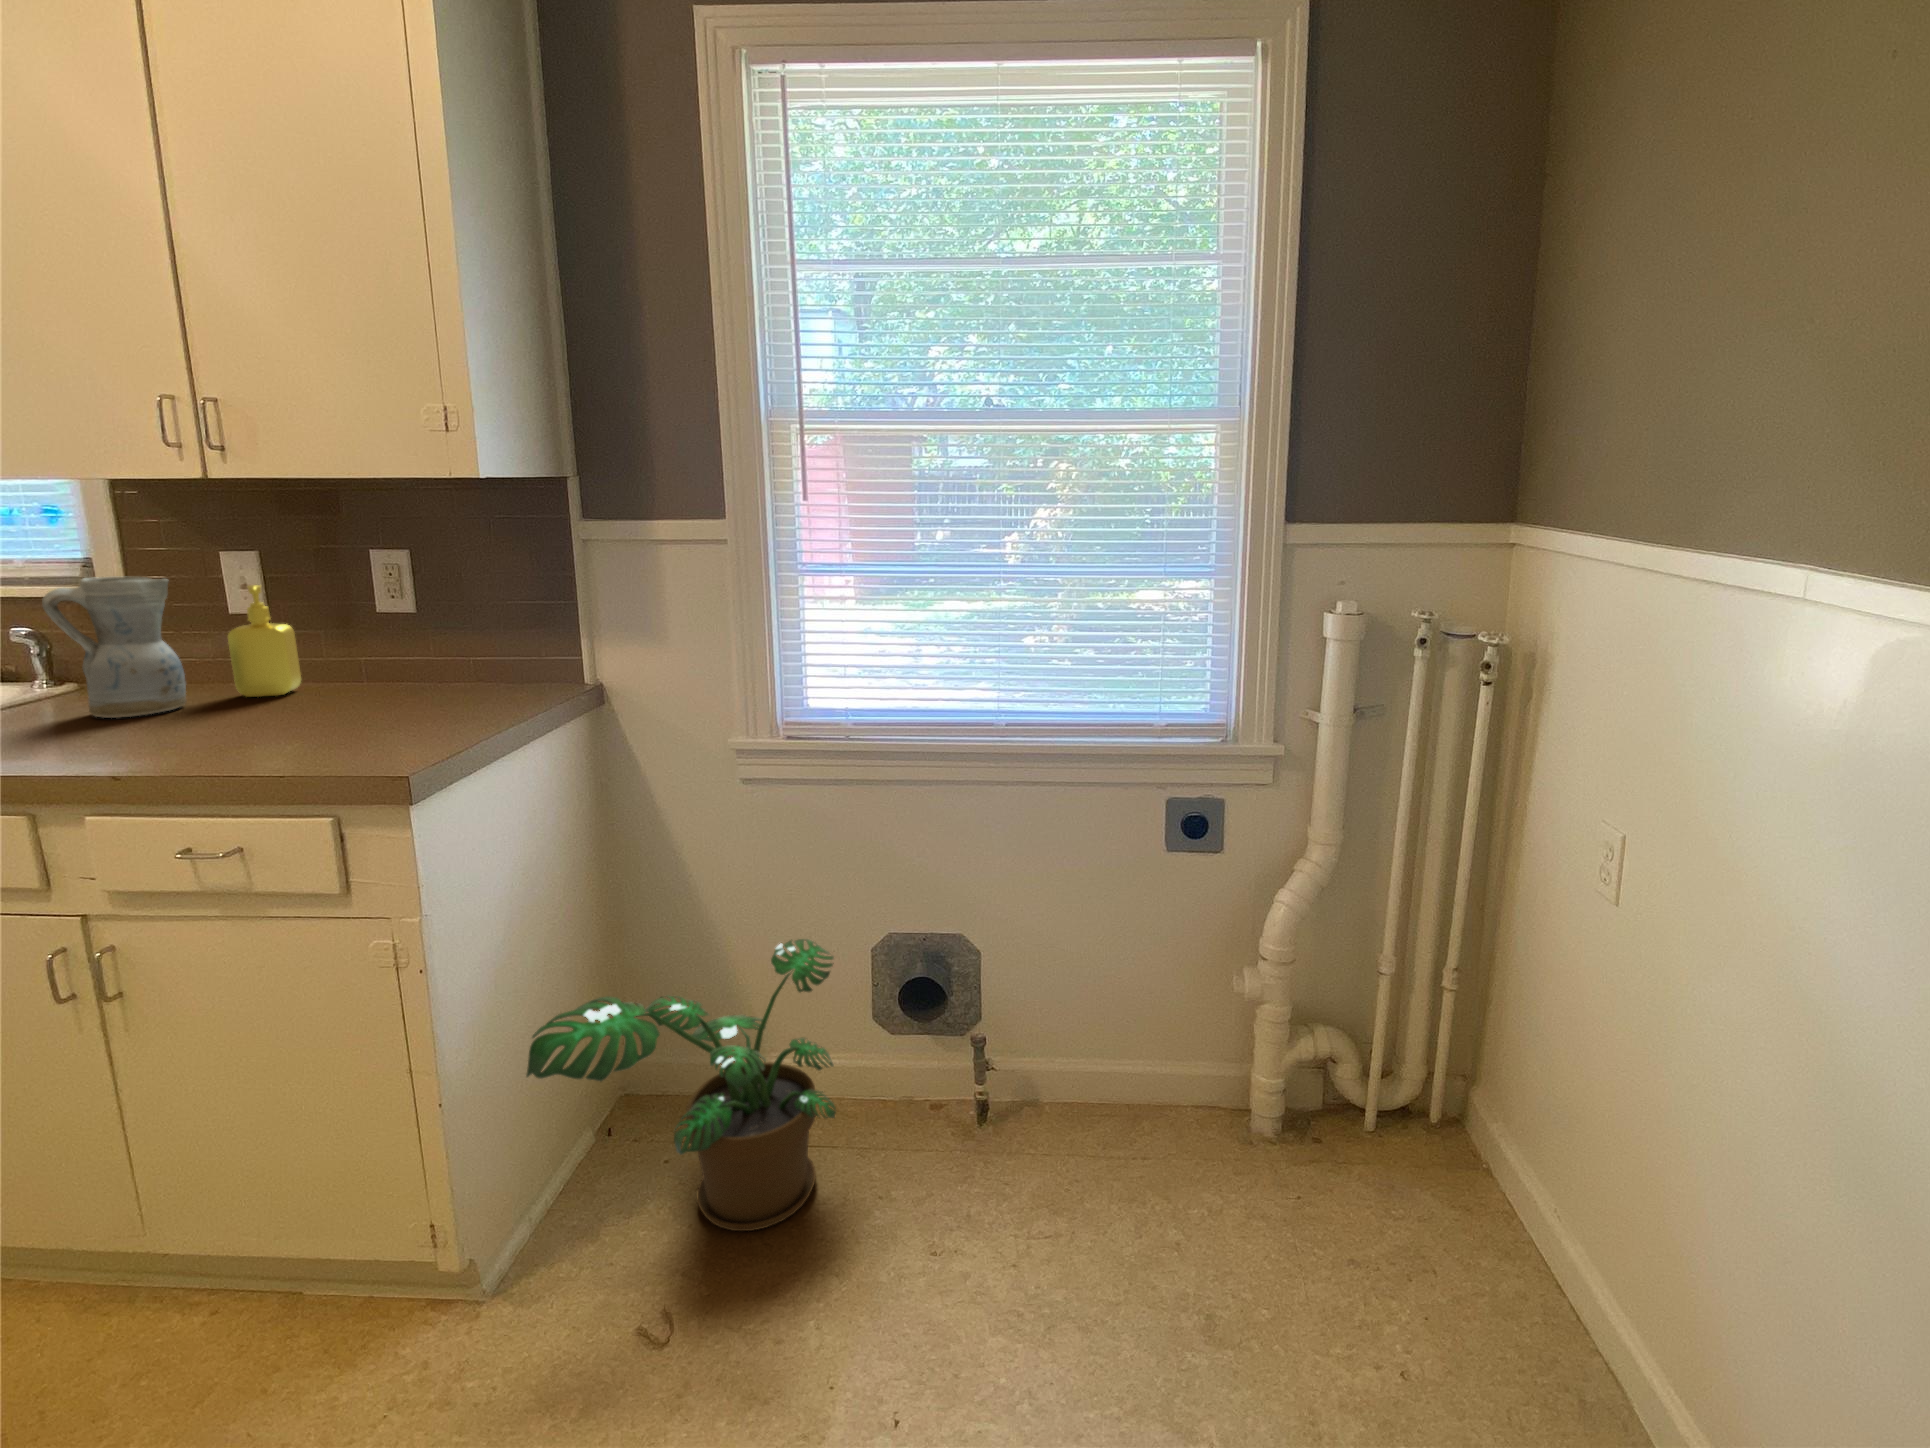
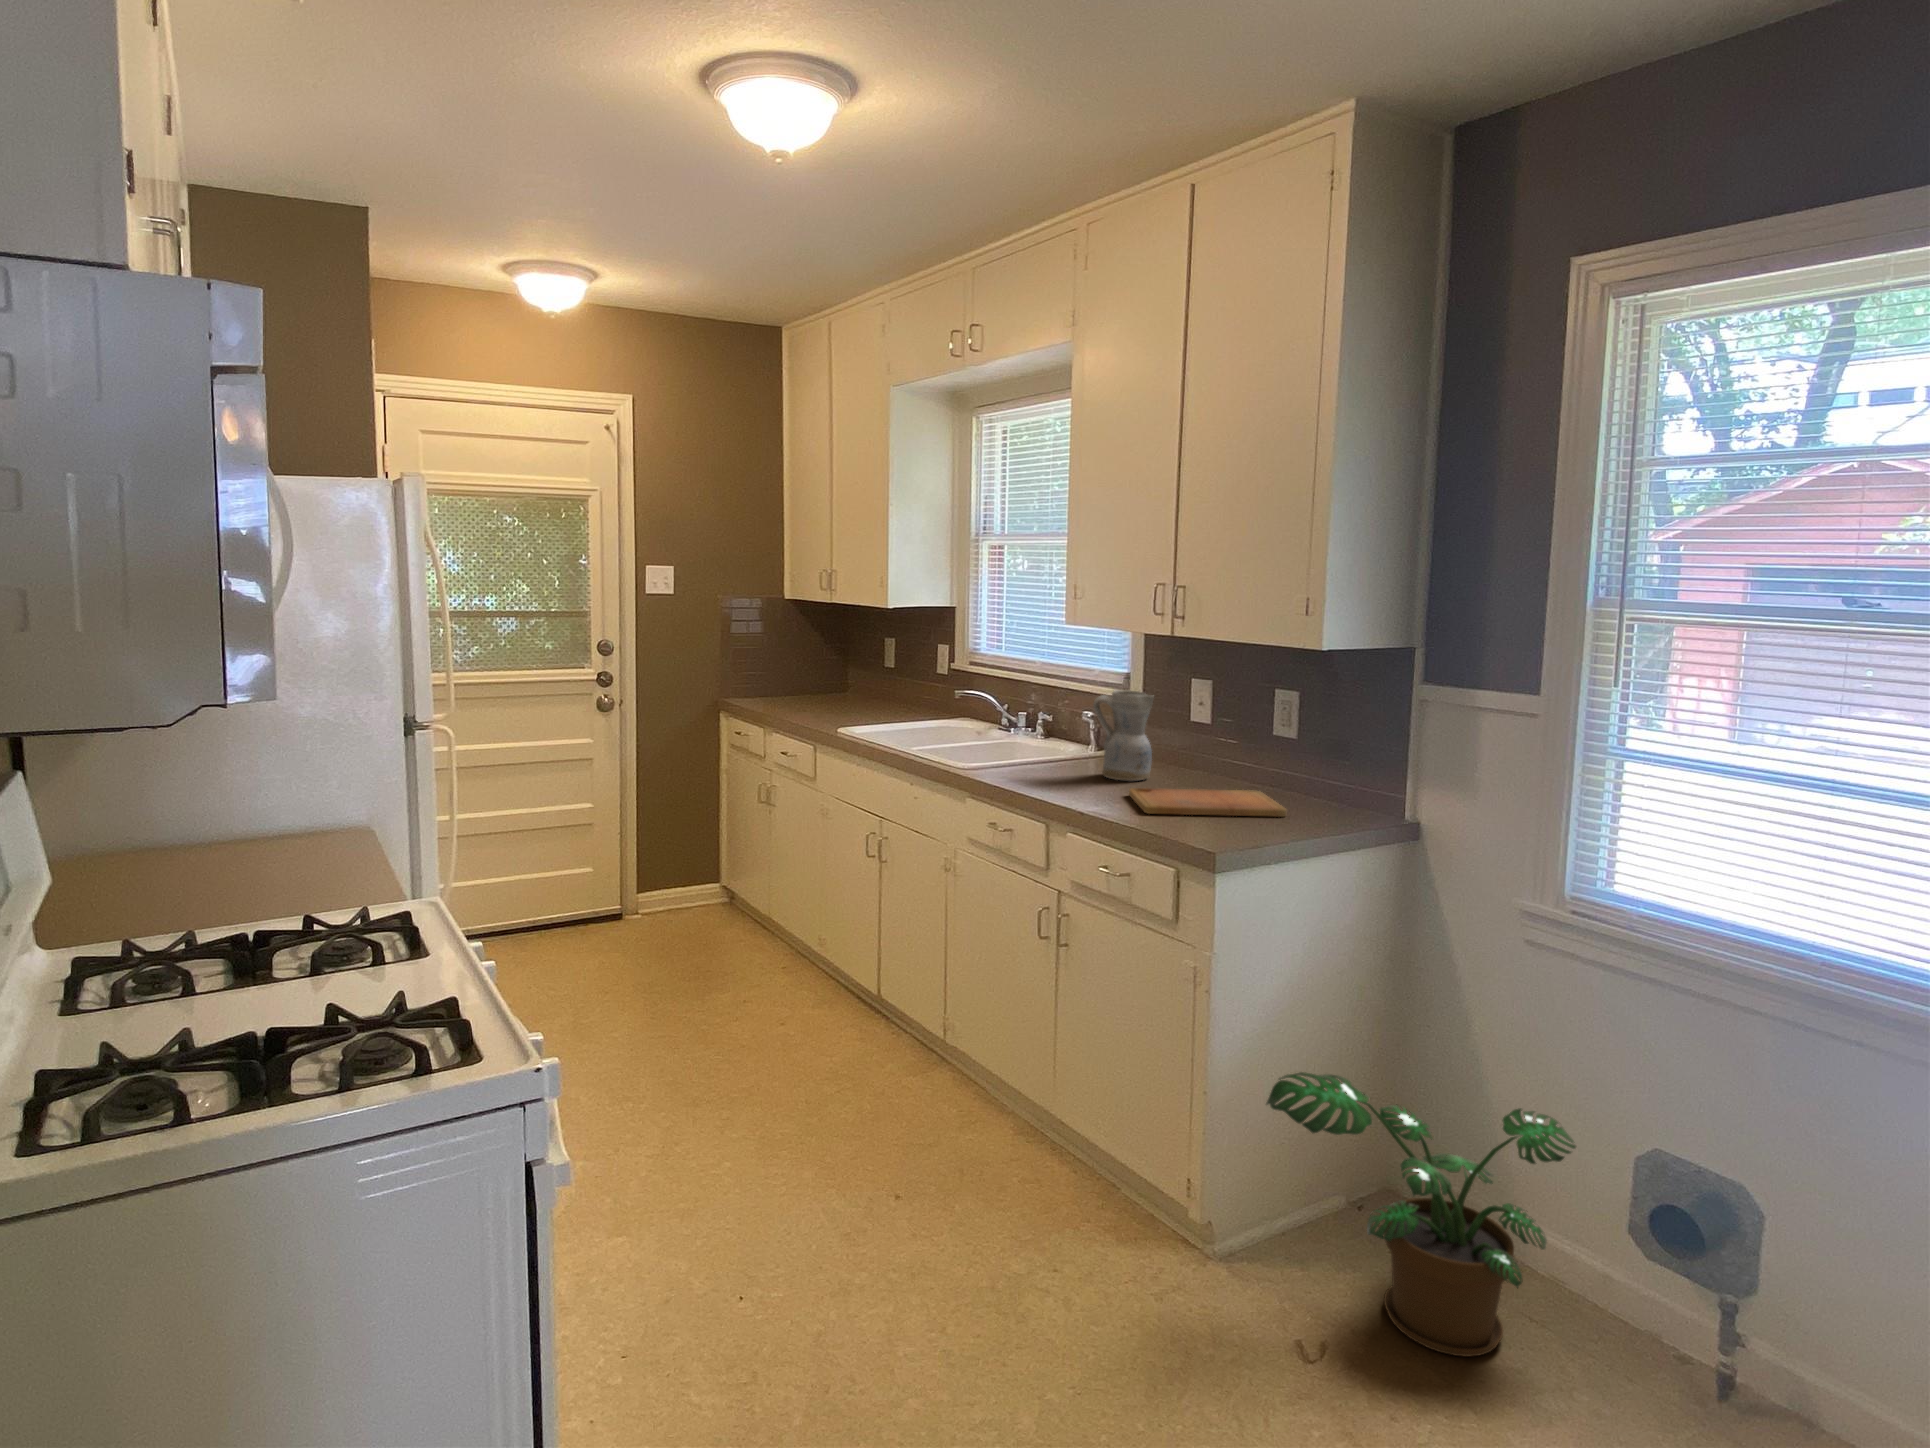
soap dispenser: present [228,585,301,697] -> none [1178,704,1218,783]
cutting board: none [167,687,447,751] -> present [1129,788,1287,817]

